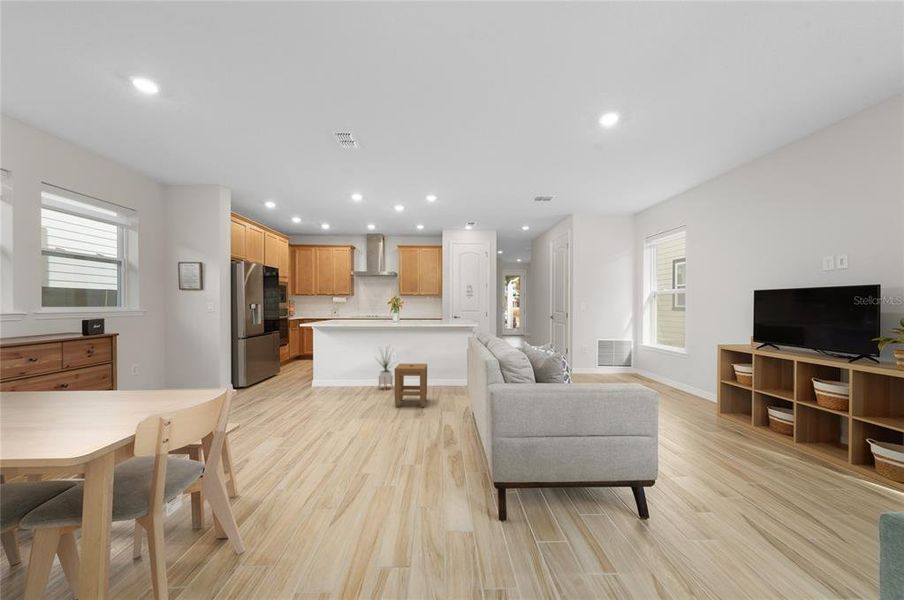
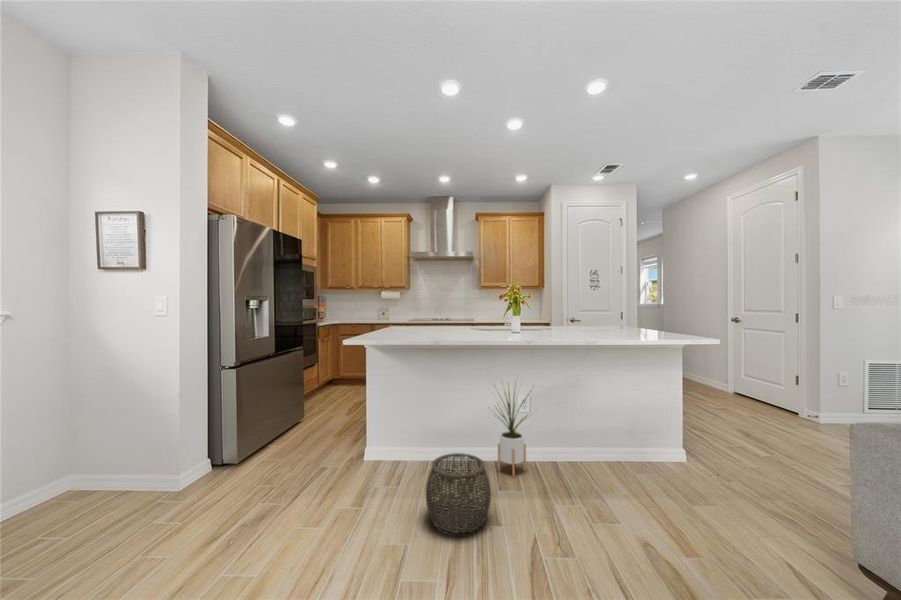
stool: present [395,364,427,407] -> none [573,436,675,570]
woven basket: none [335,374,365,403] -> present [426,453,491,534]

